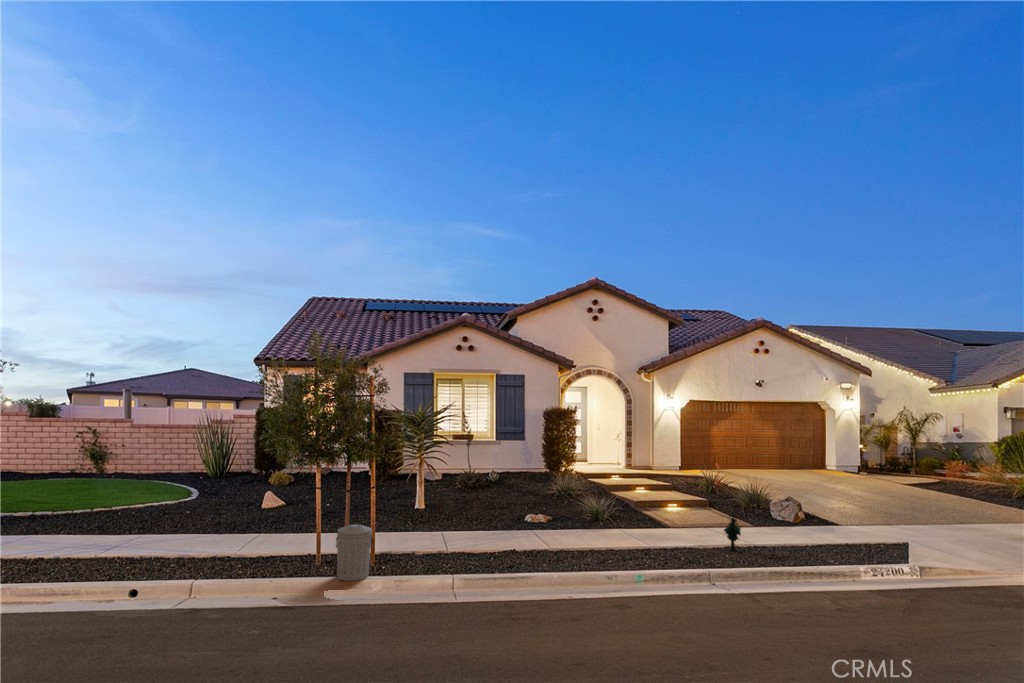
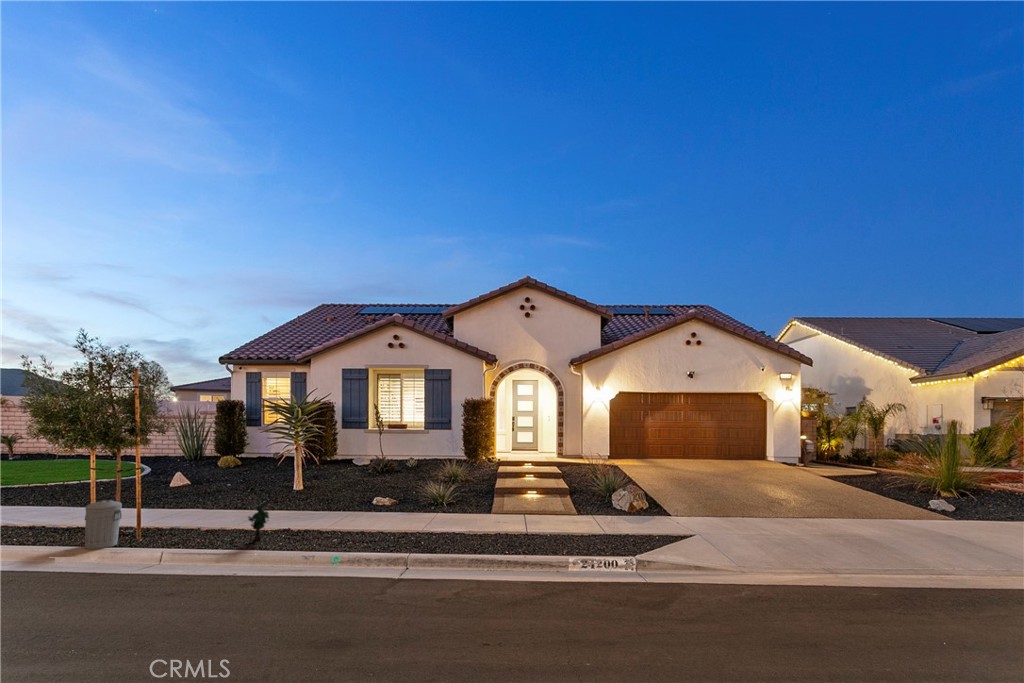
decorative plant: present [724,515,741,552] -> present [248,503,269,541]

